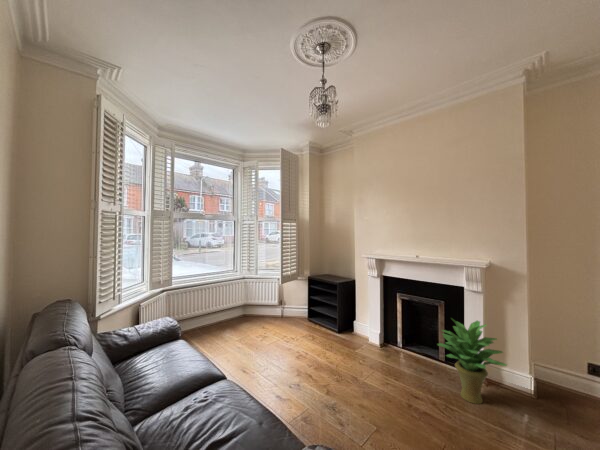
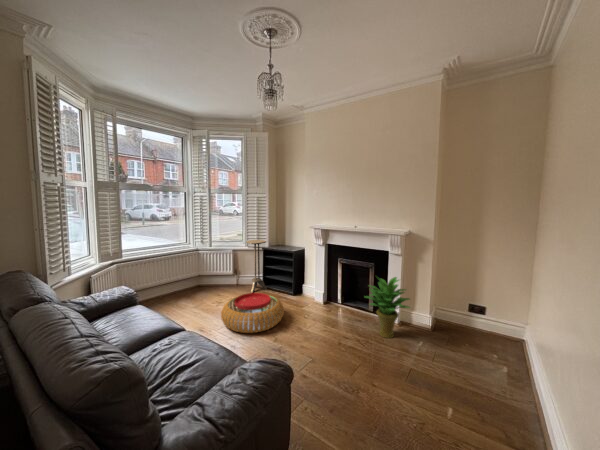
side table: none [292,269,314,327] -> present [246,240,267,293]
pouf: none [266,329,335,380] -> present [221,293,284,333]

